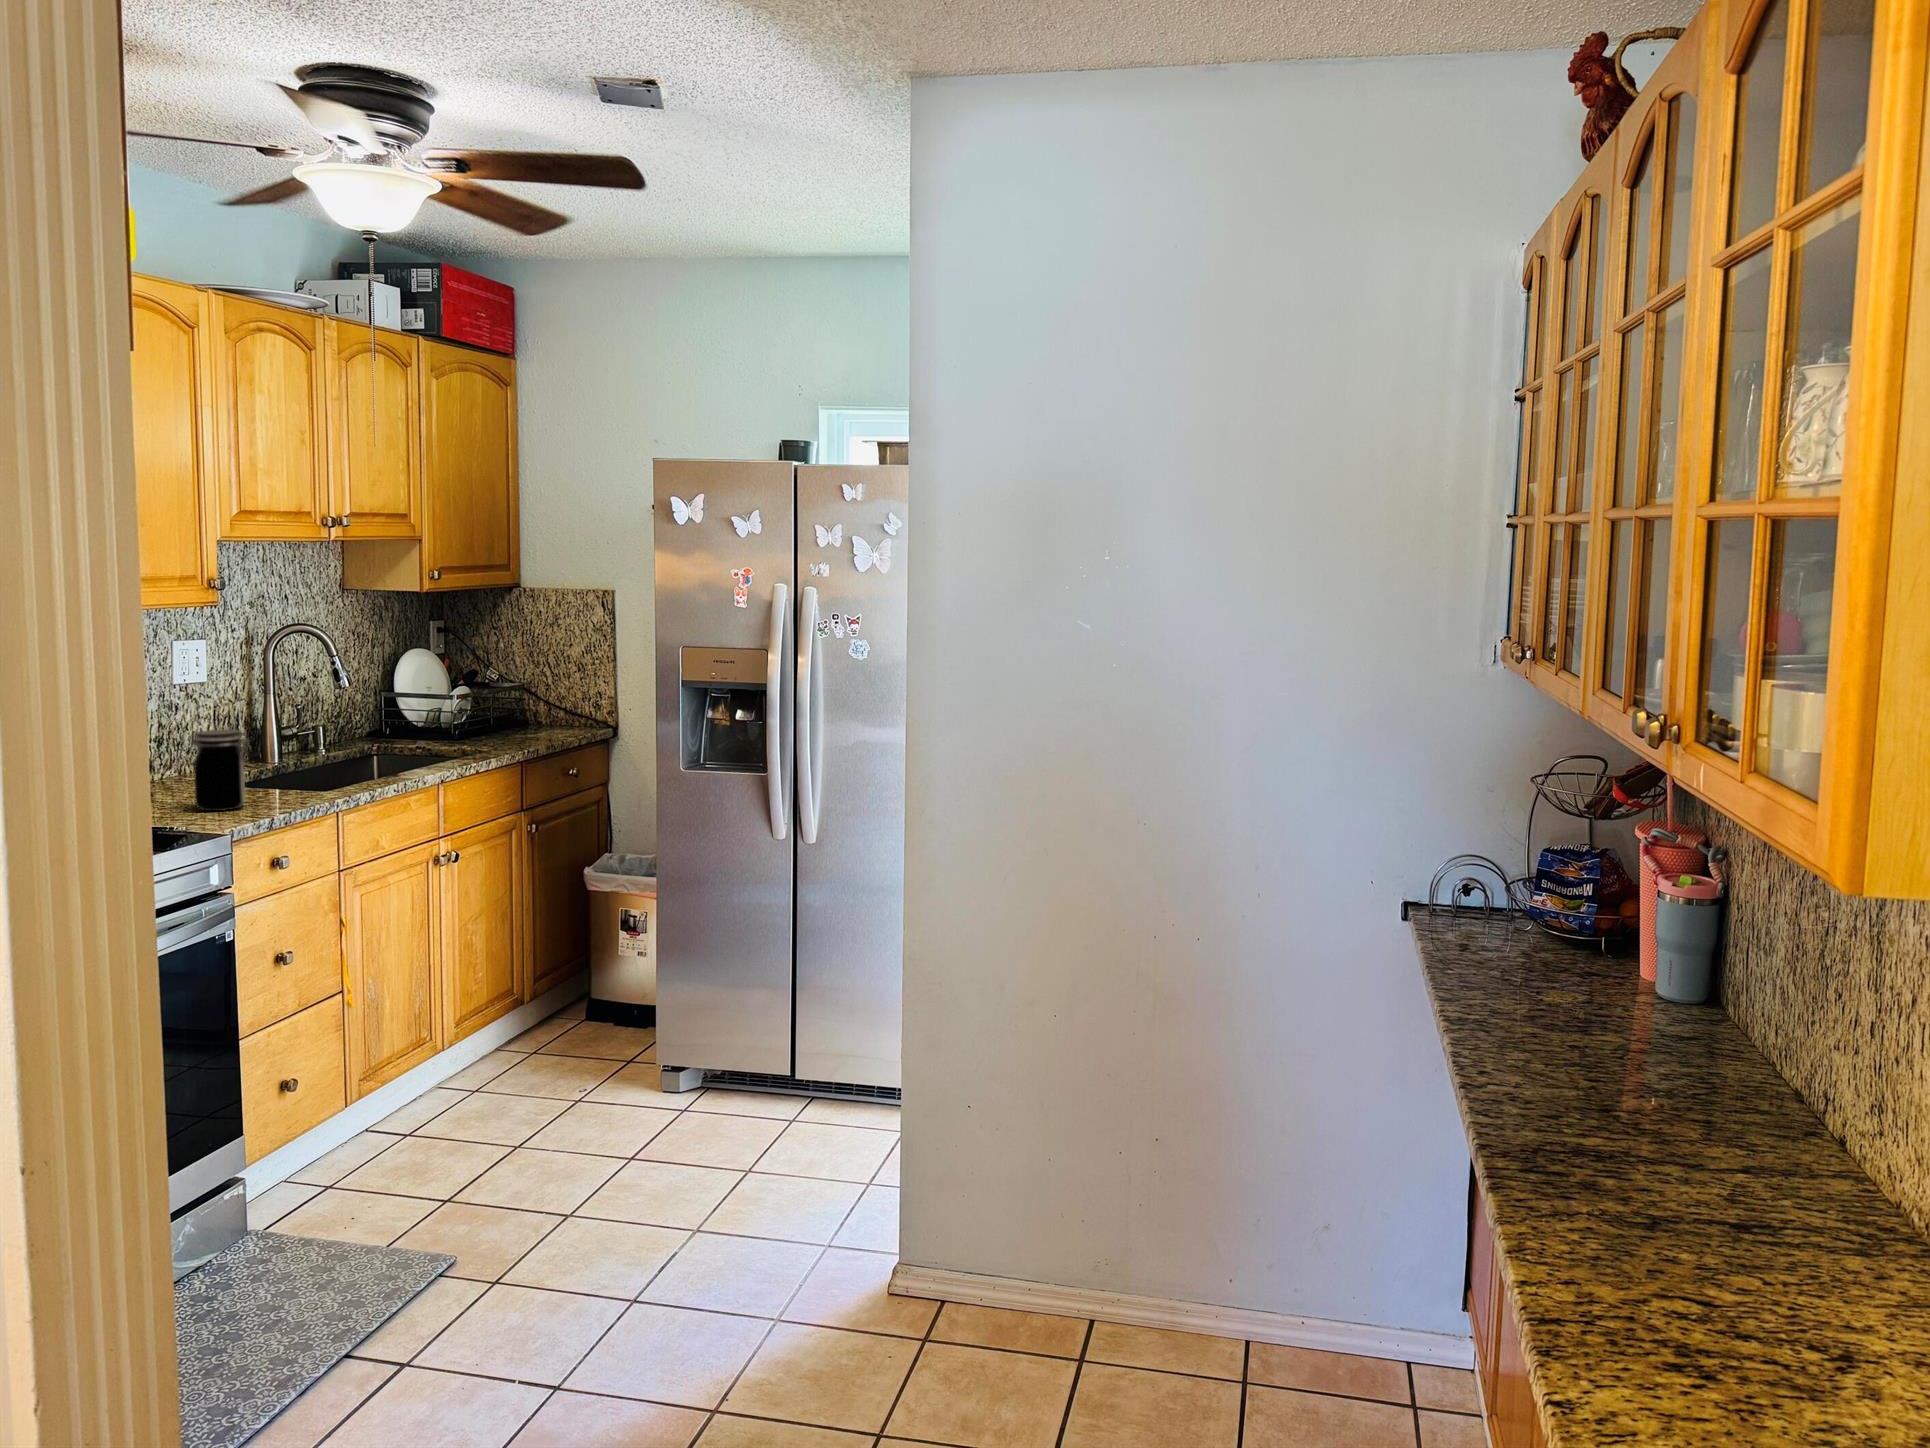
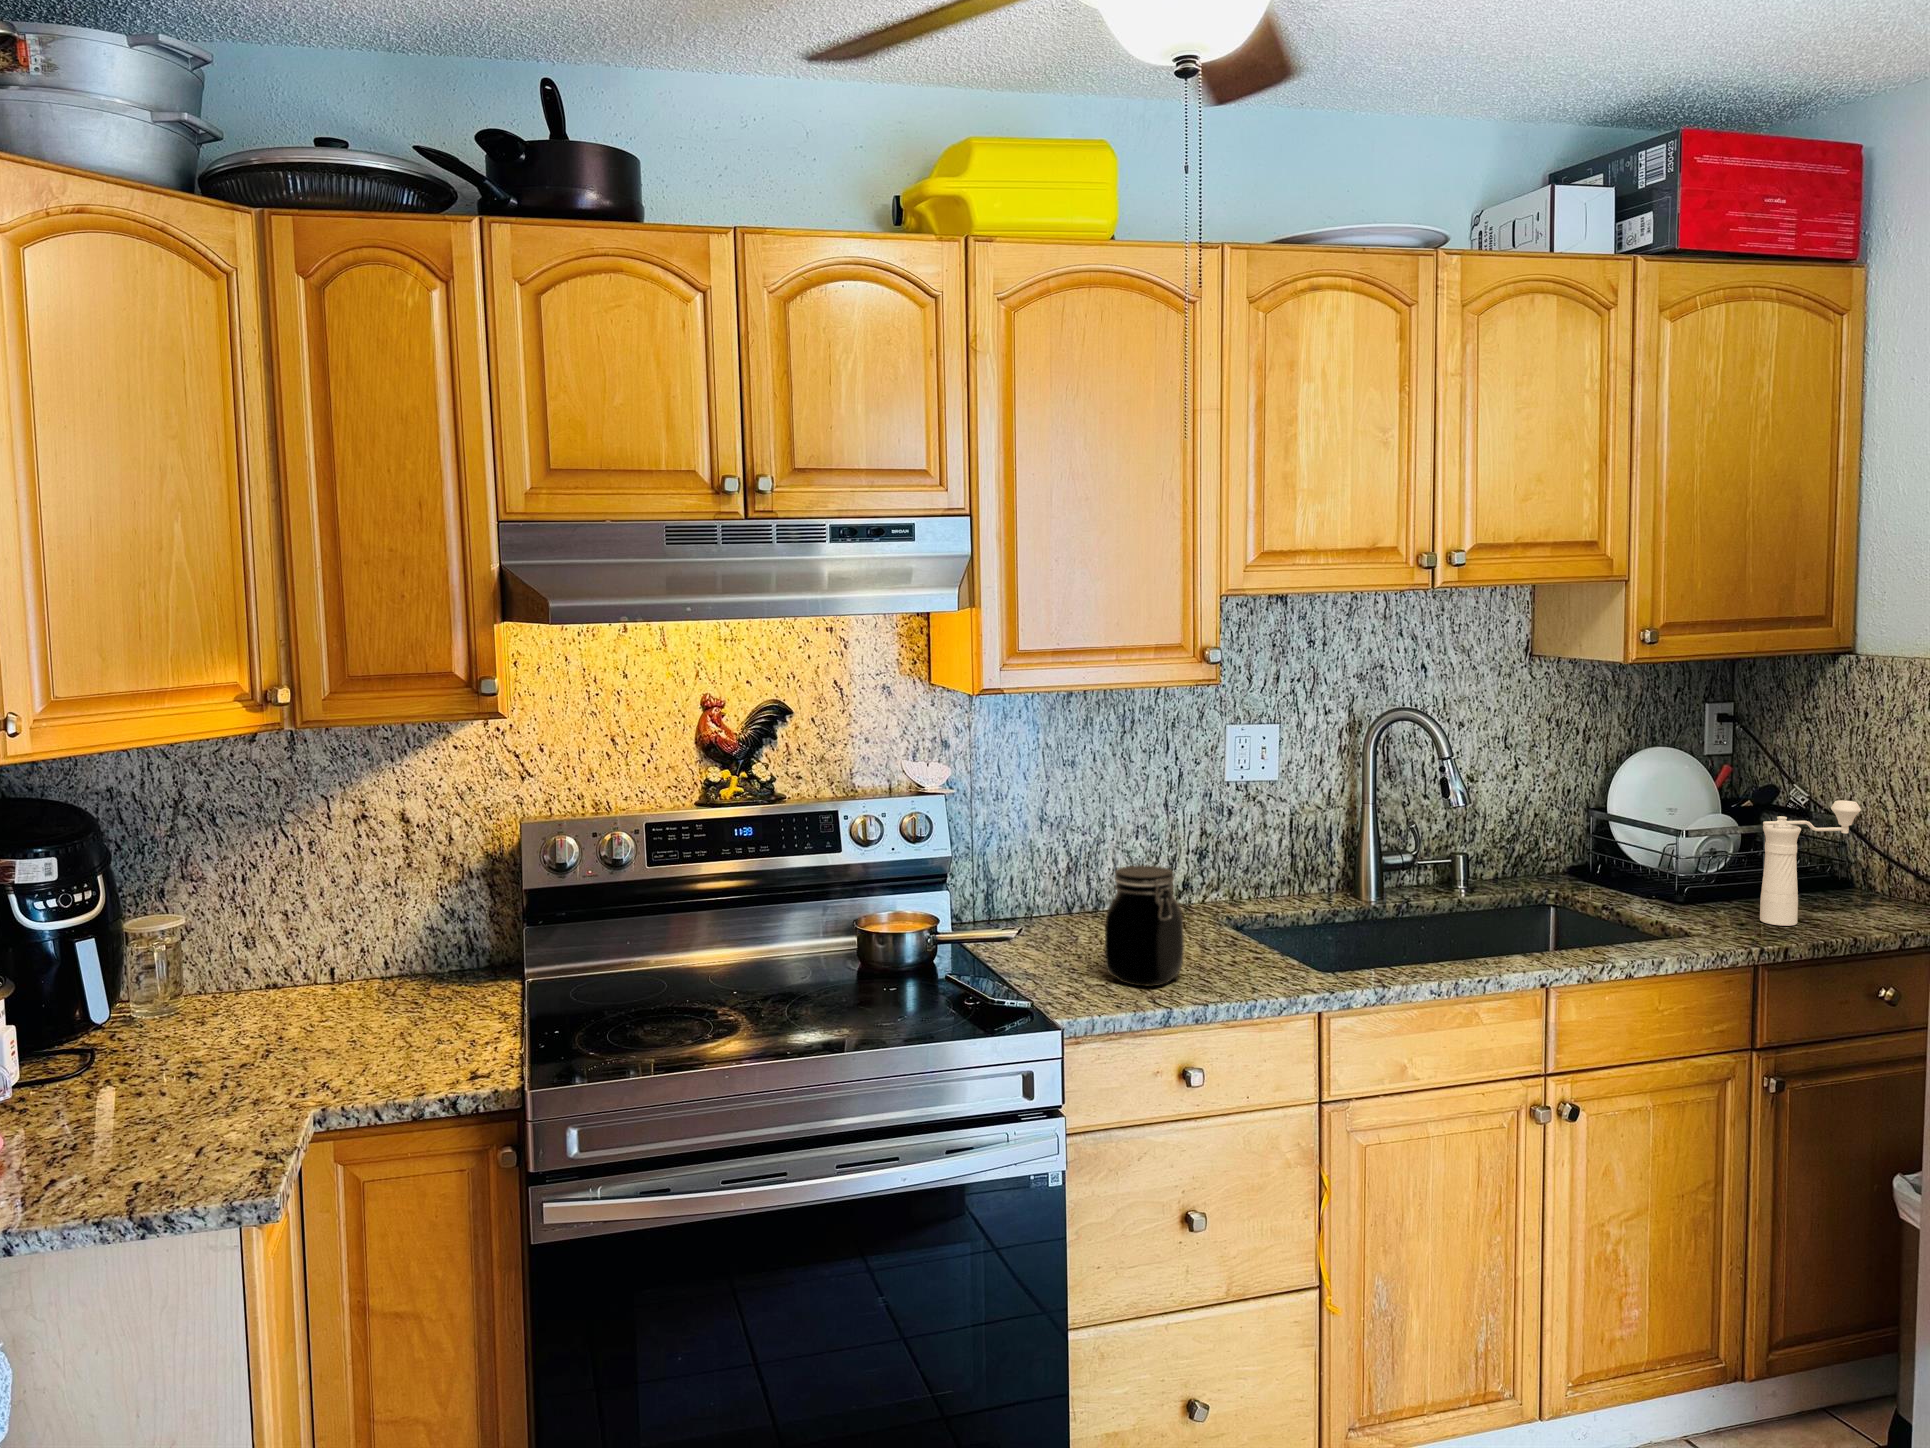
pepper mill: none [507,668,552,742] -> present [1760,800,1861,926]

